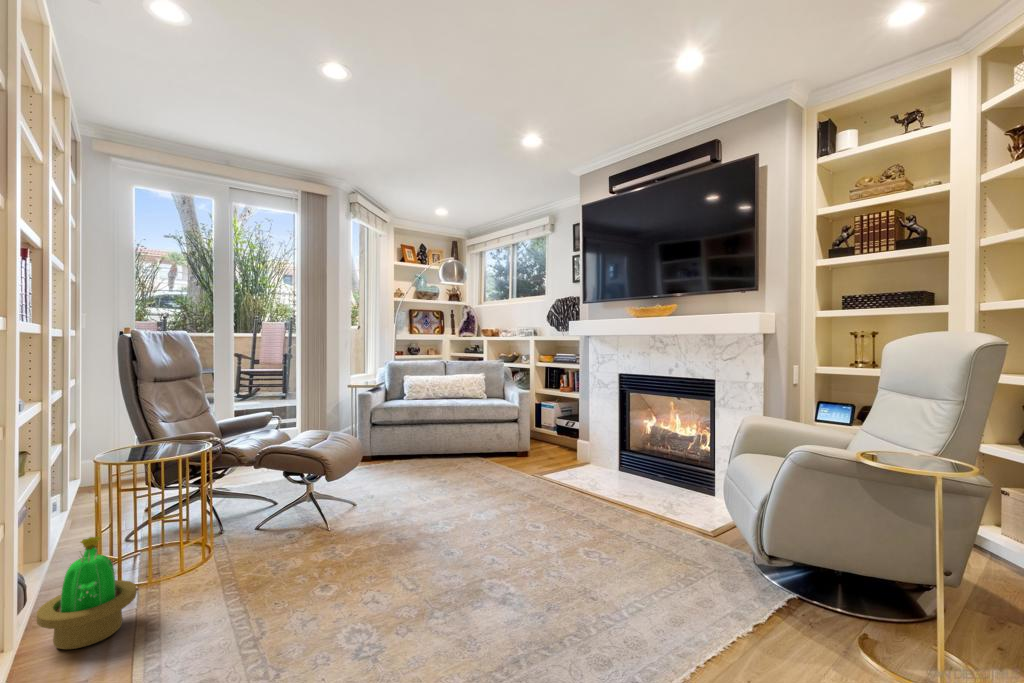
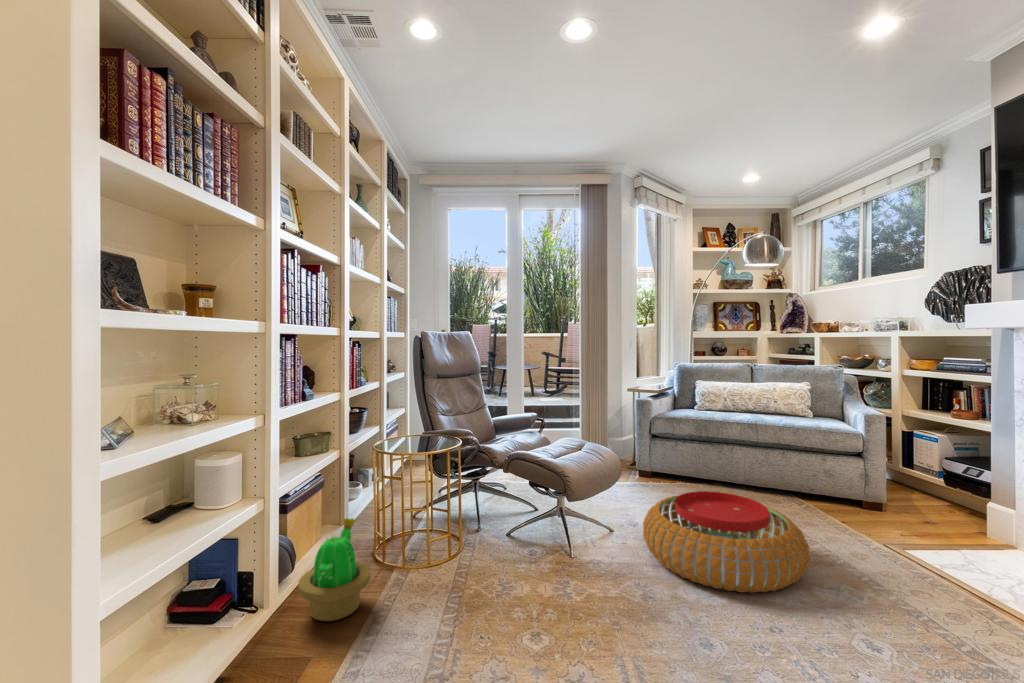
pouf: none [386,456,499,521] -> present [643,491,809,593]

